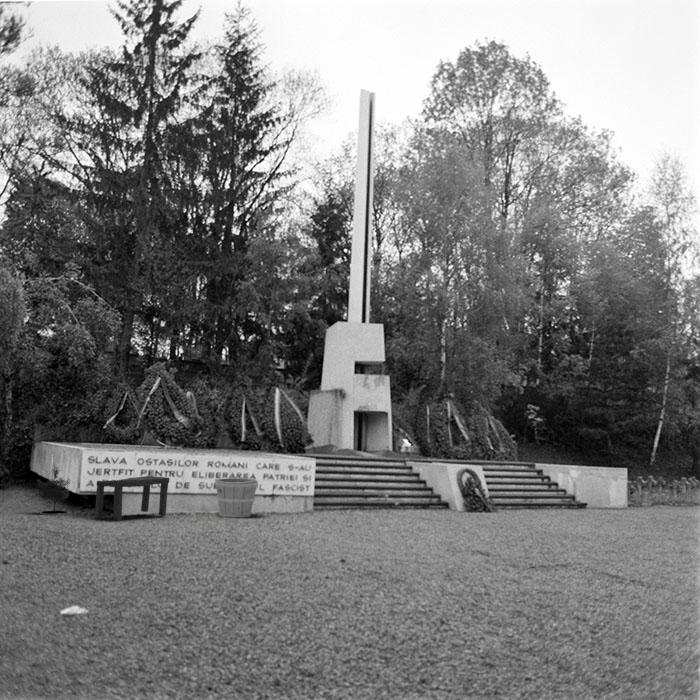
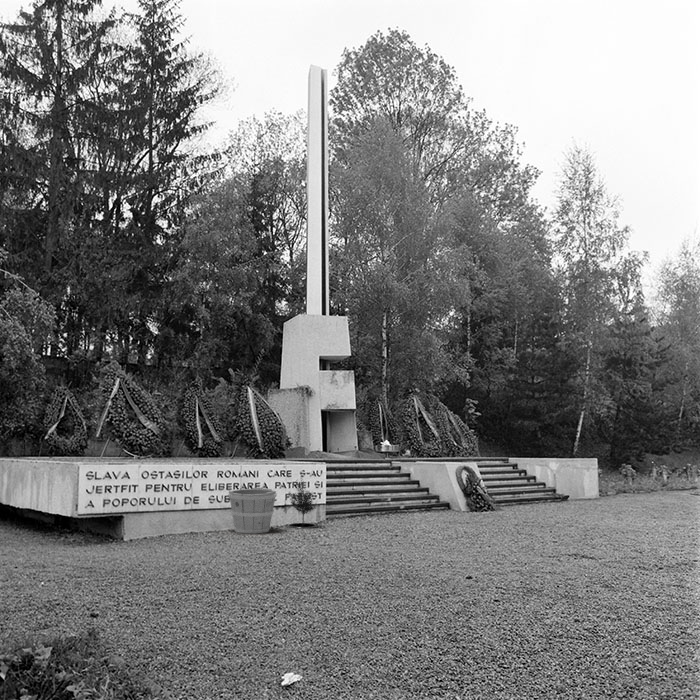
potted tree: present [39,467,70,515] -> present [288,482,316,529]
bench: present [95,476,170,521] -> none [104,491,183,548]

